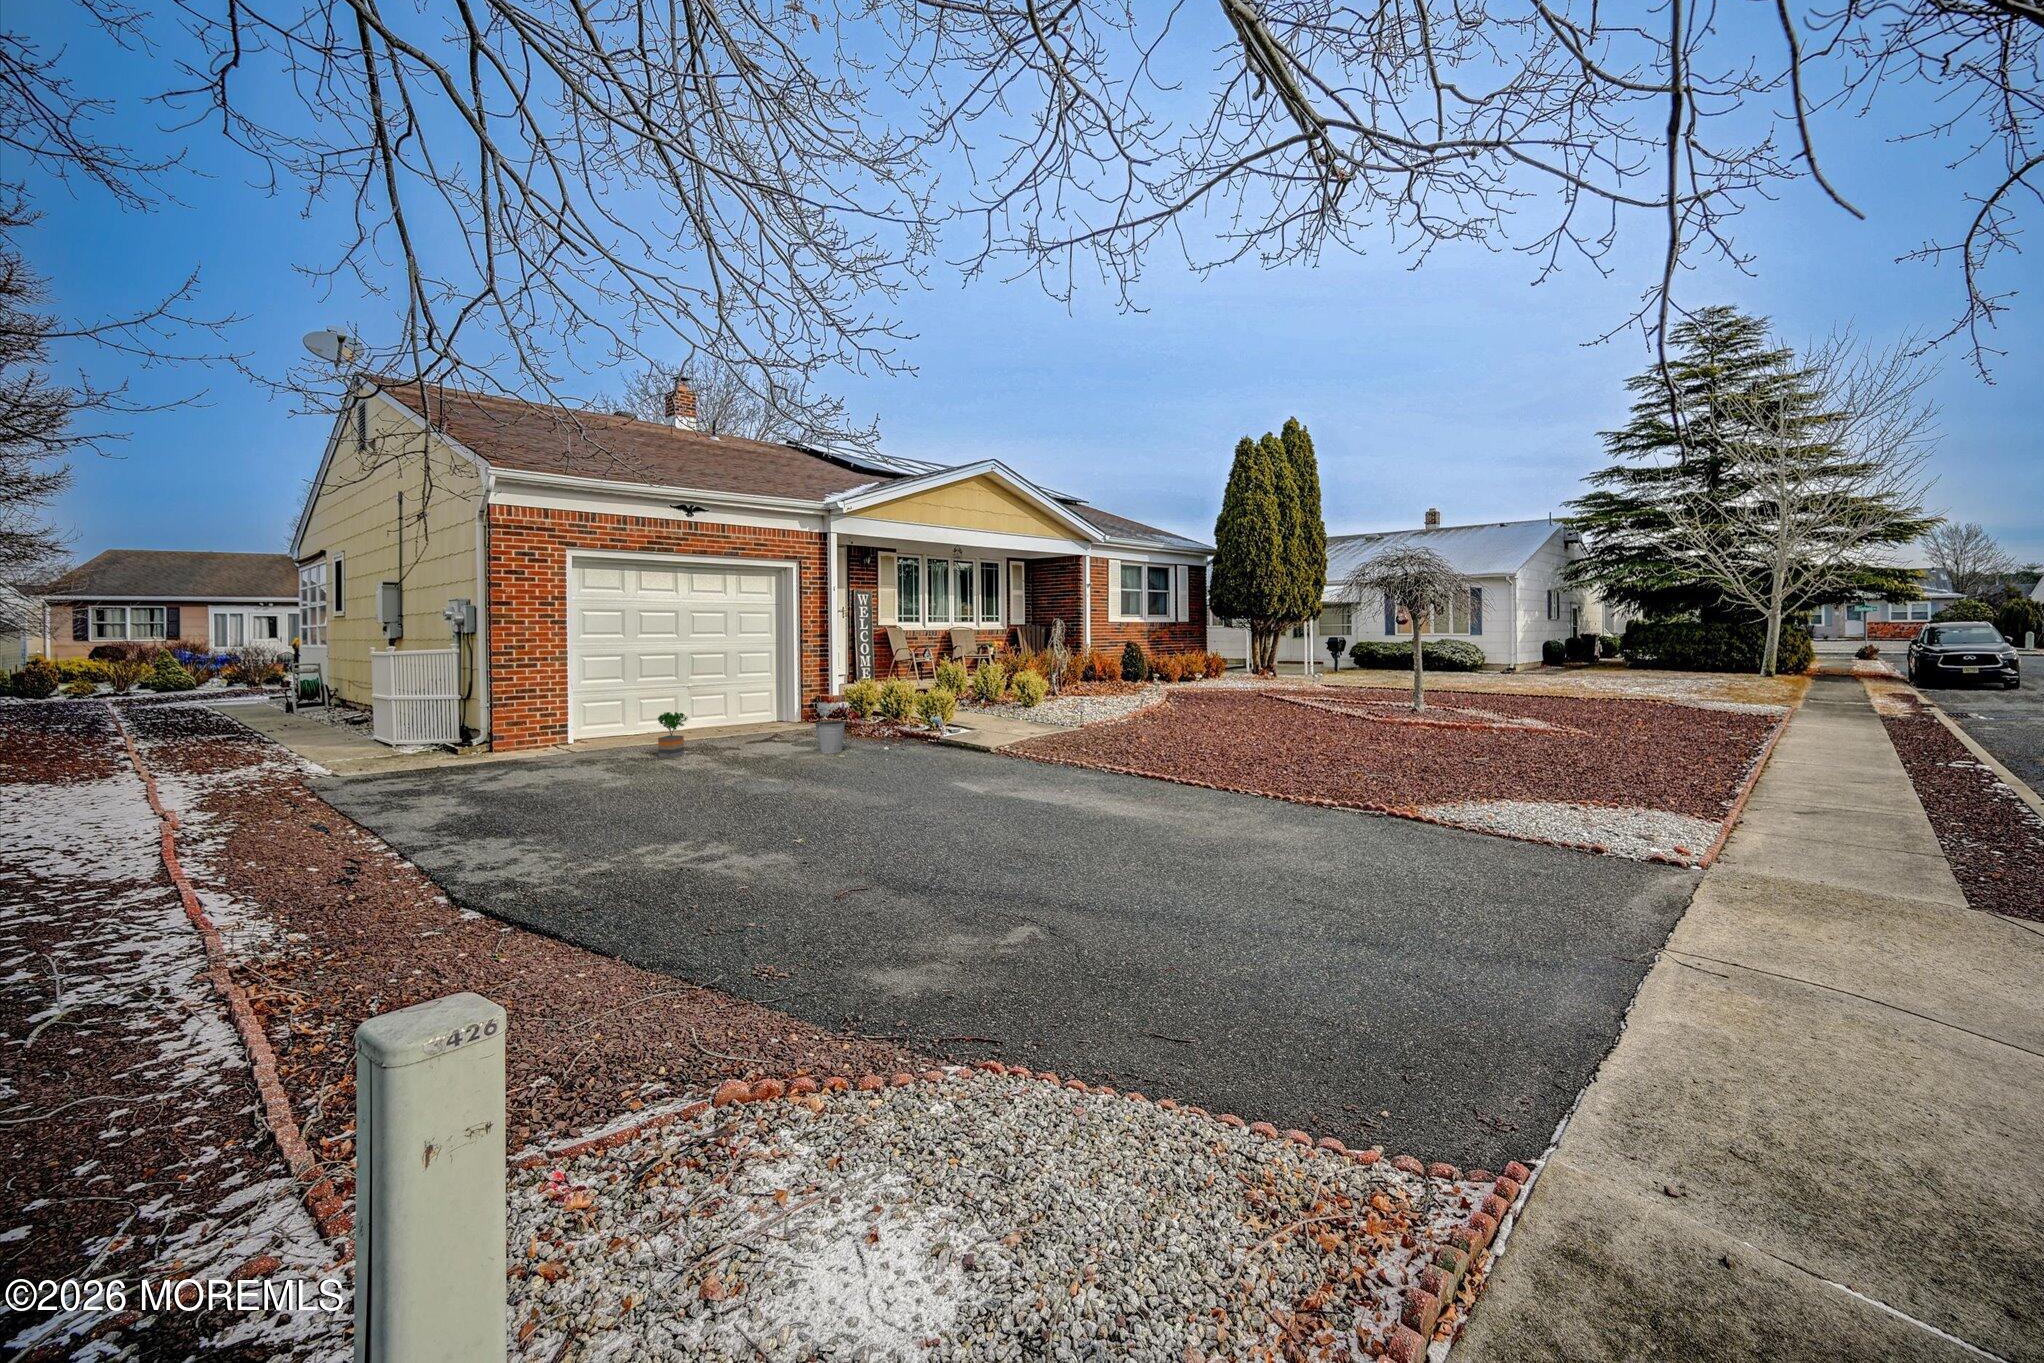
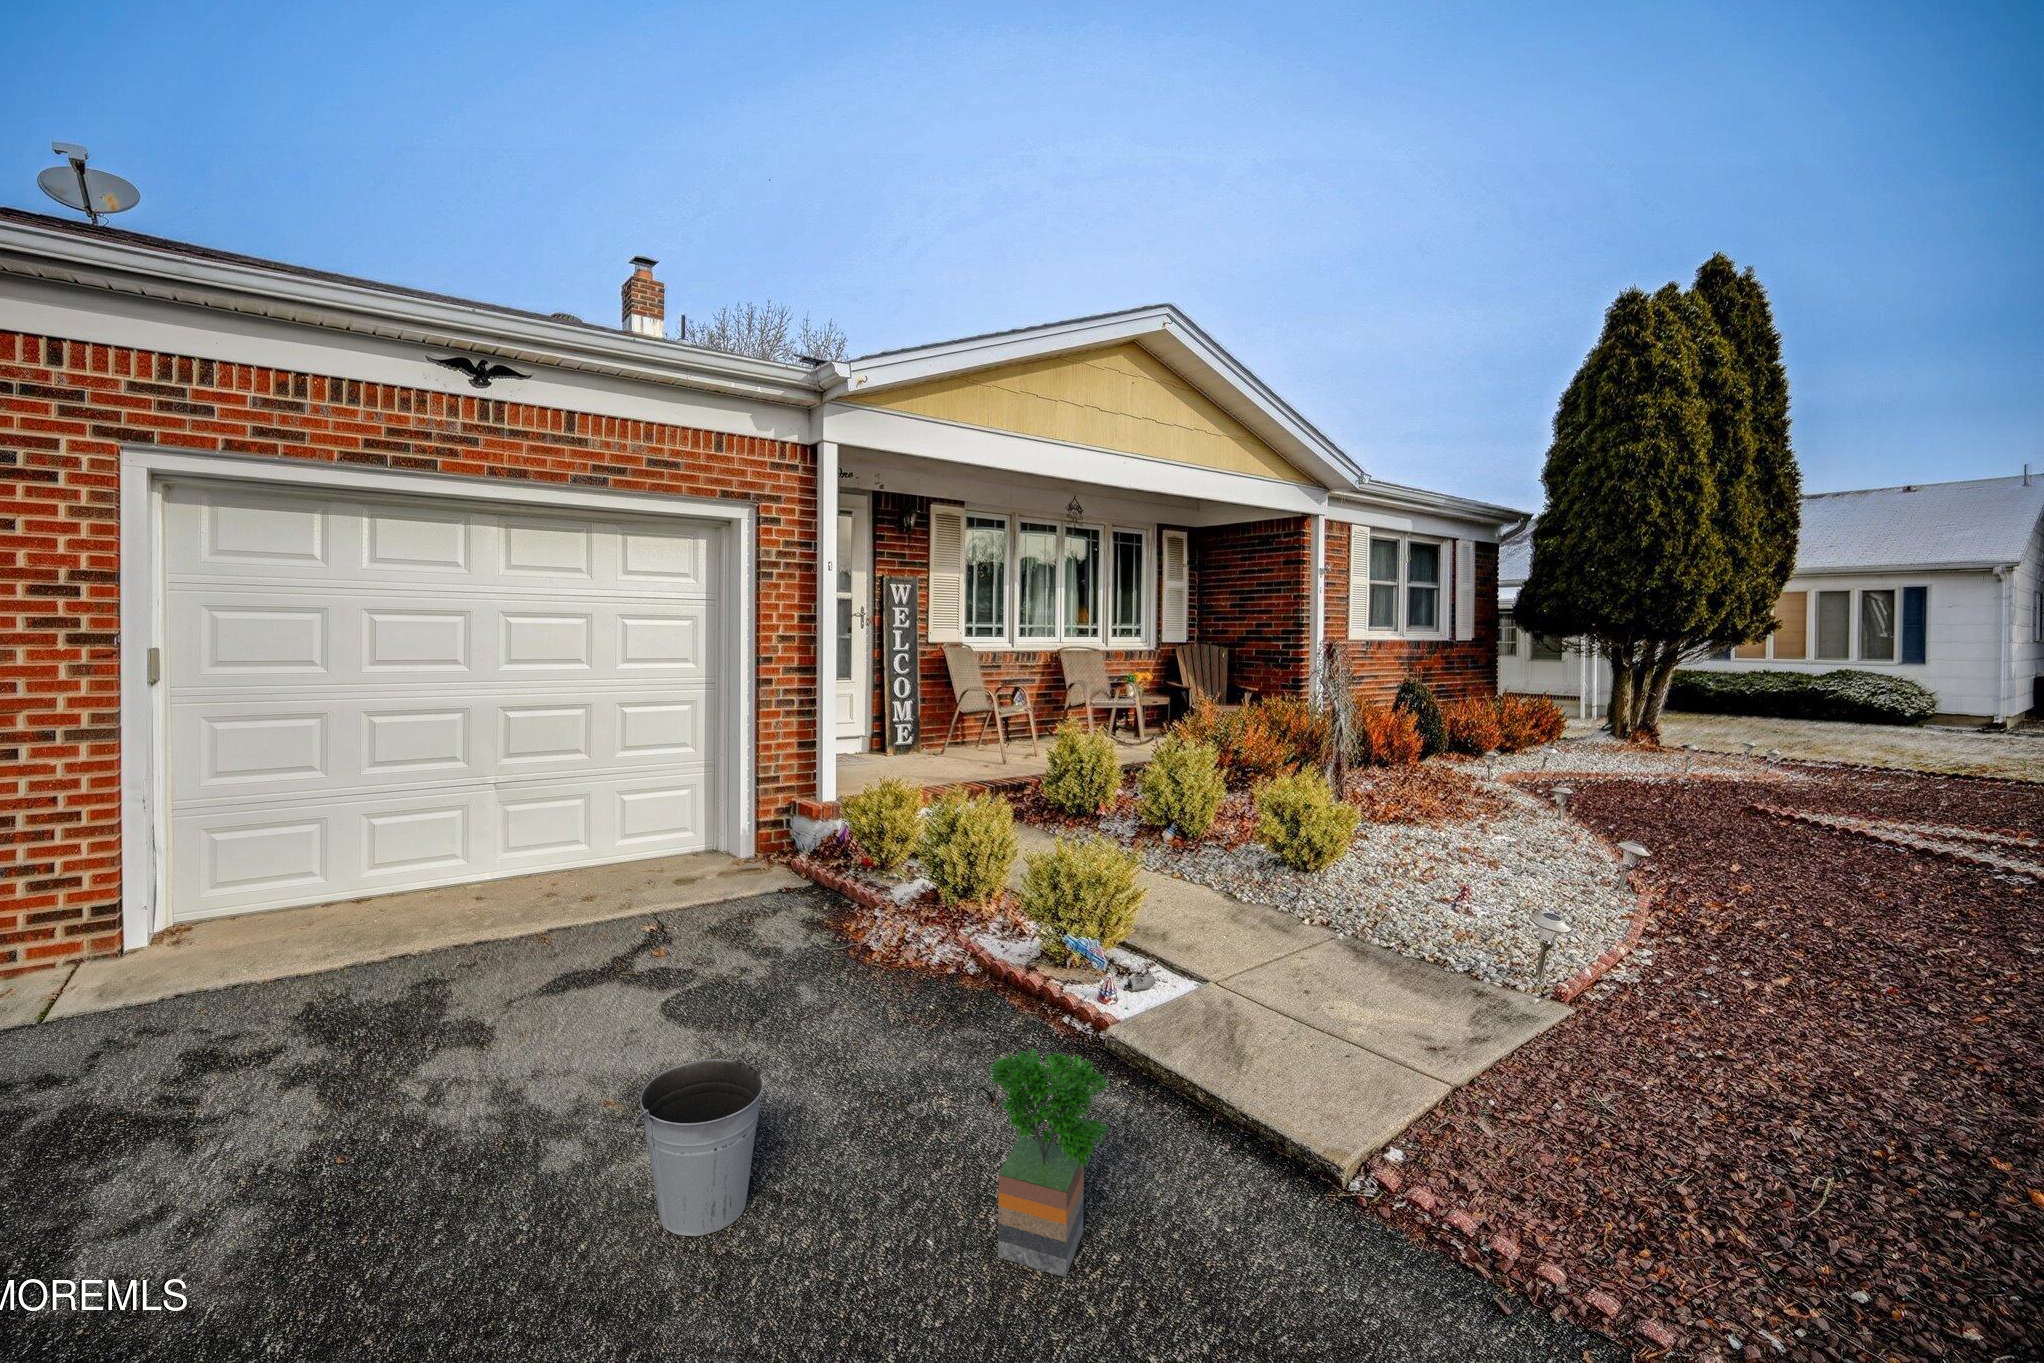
potted tree: present [658,712,688,758] -> present [988,1047,1110,1277]

